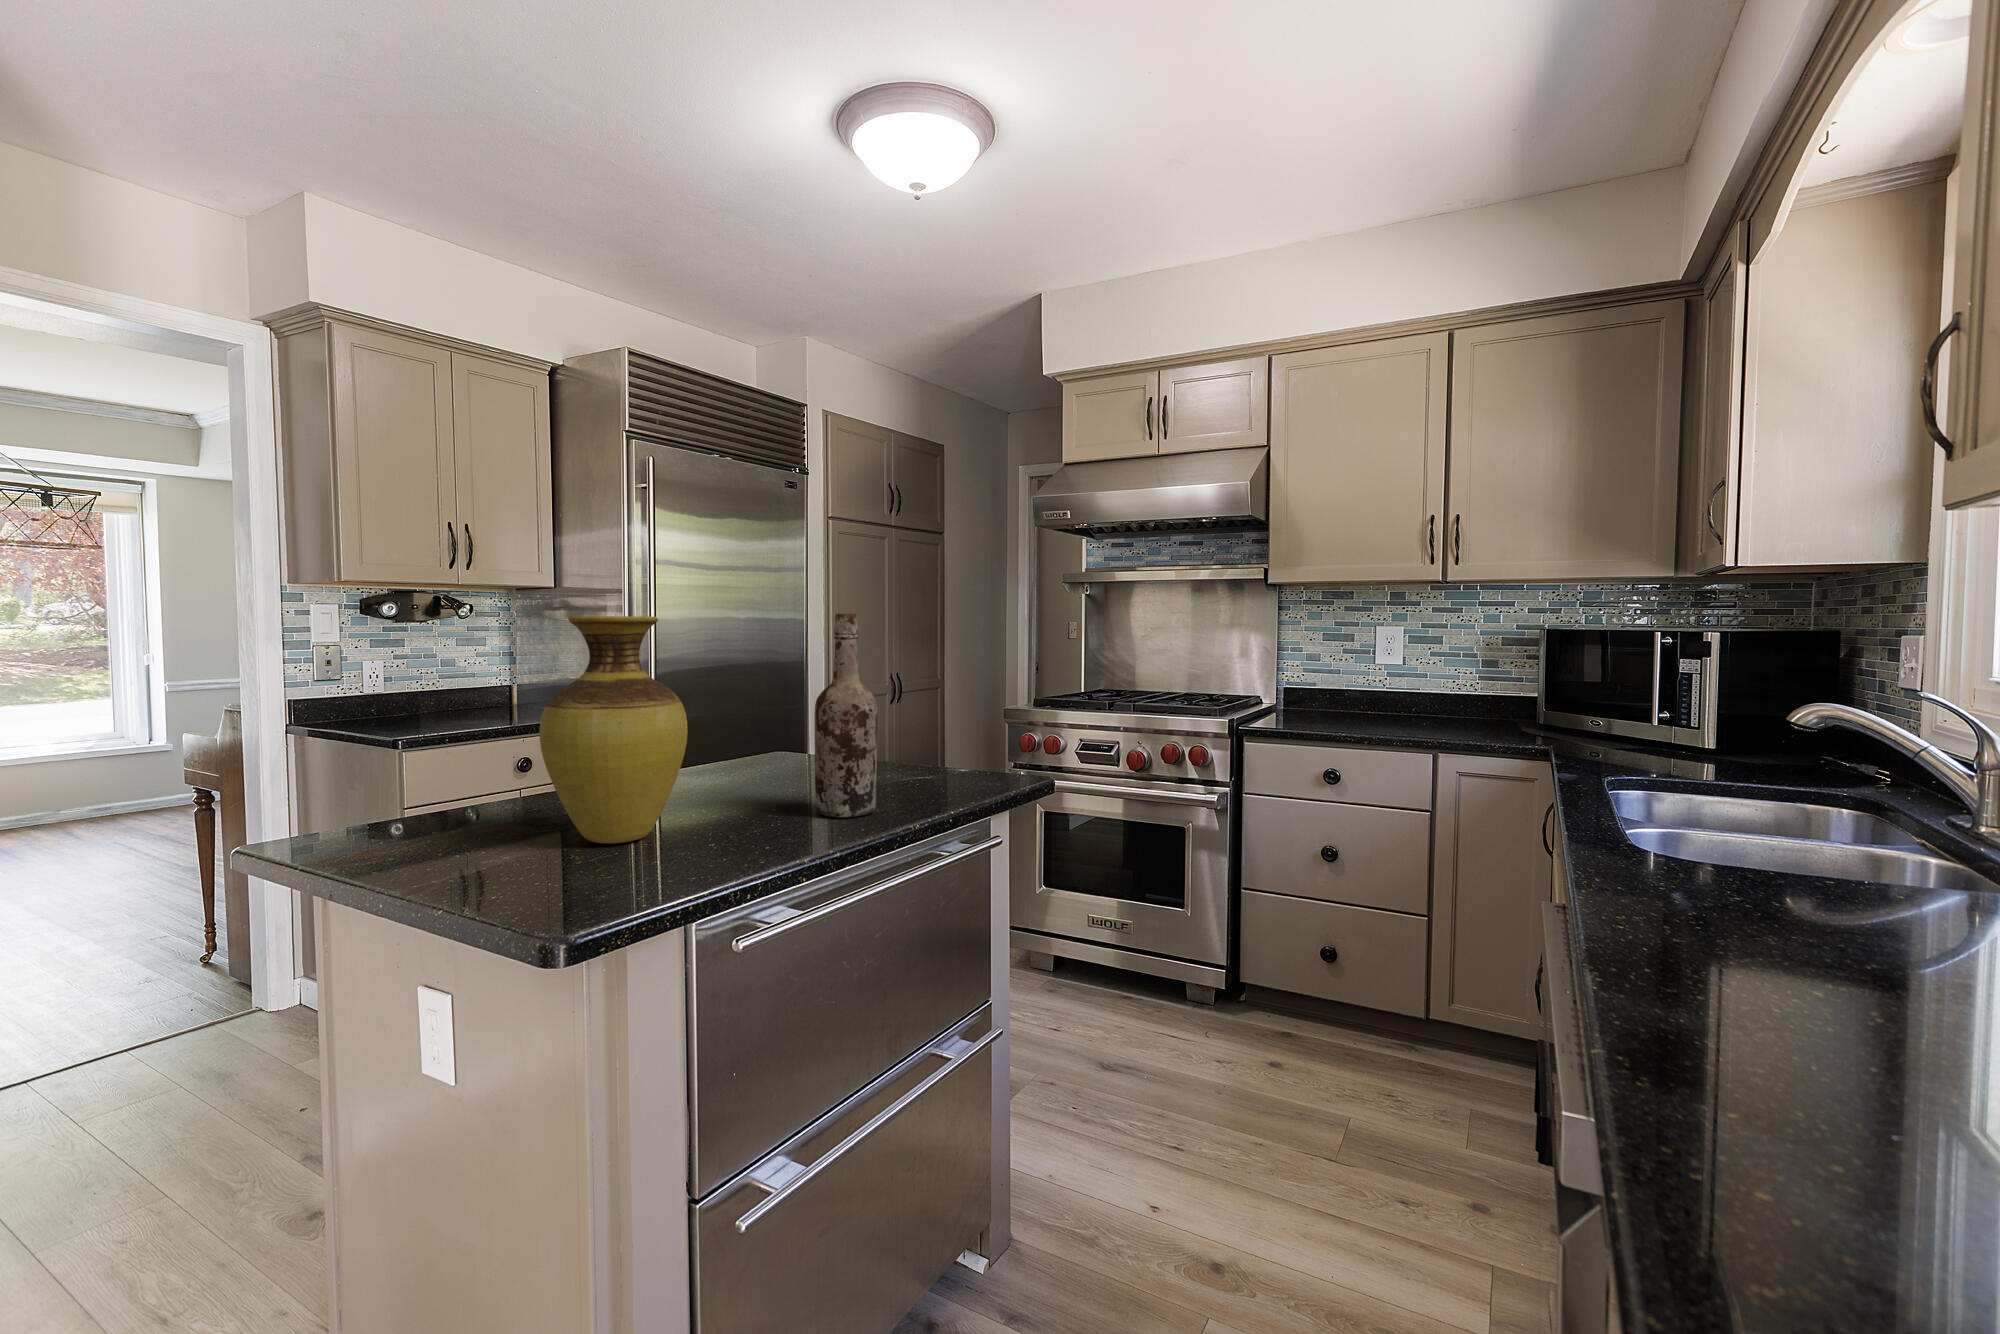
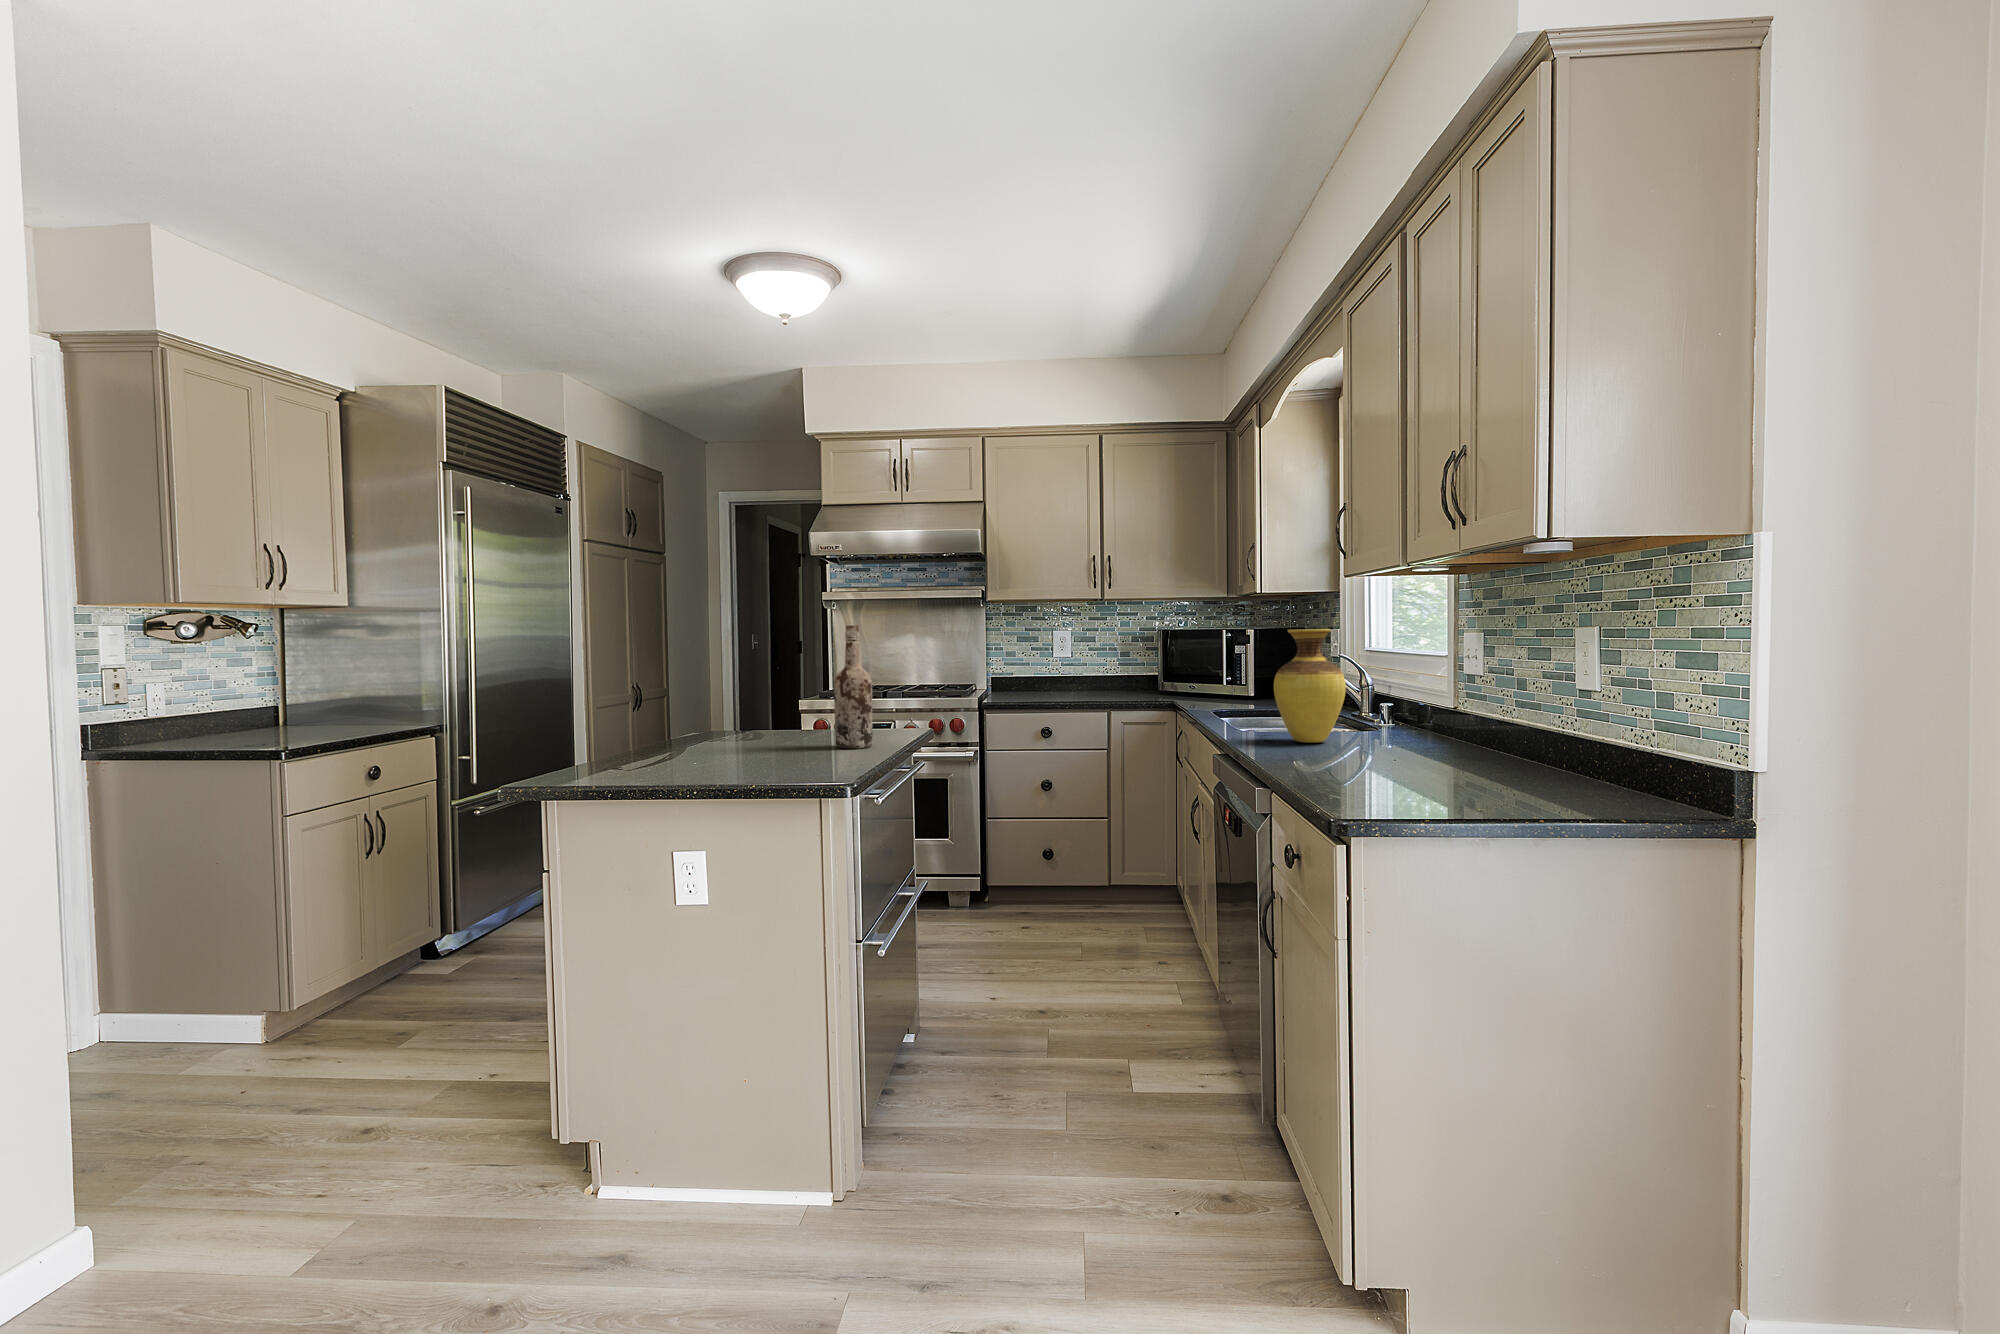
vase: present [540,616,688,844] -> present [1274,629,1346,743]

